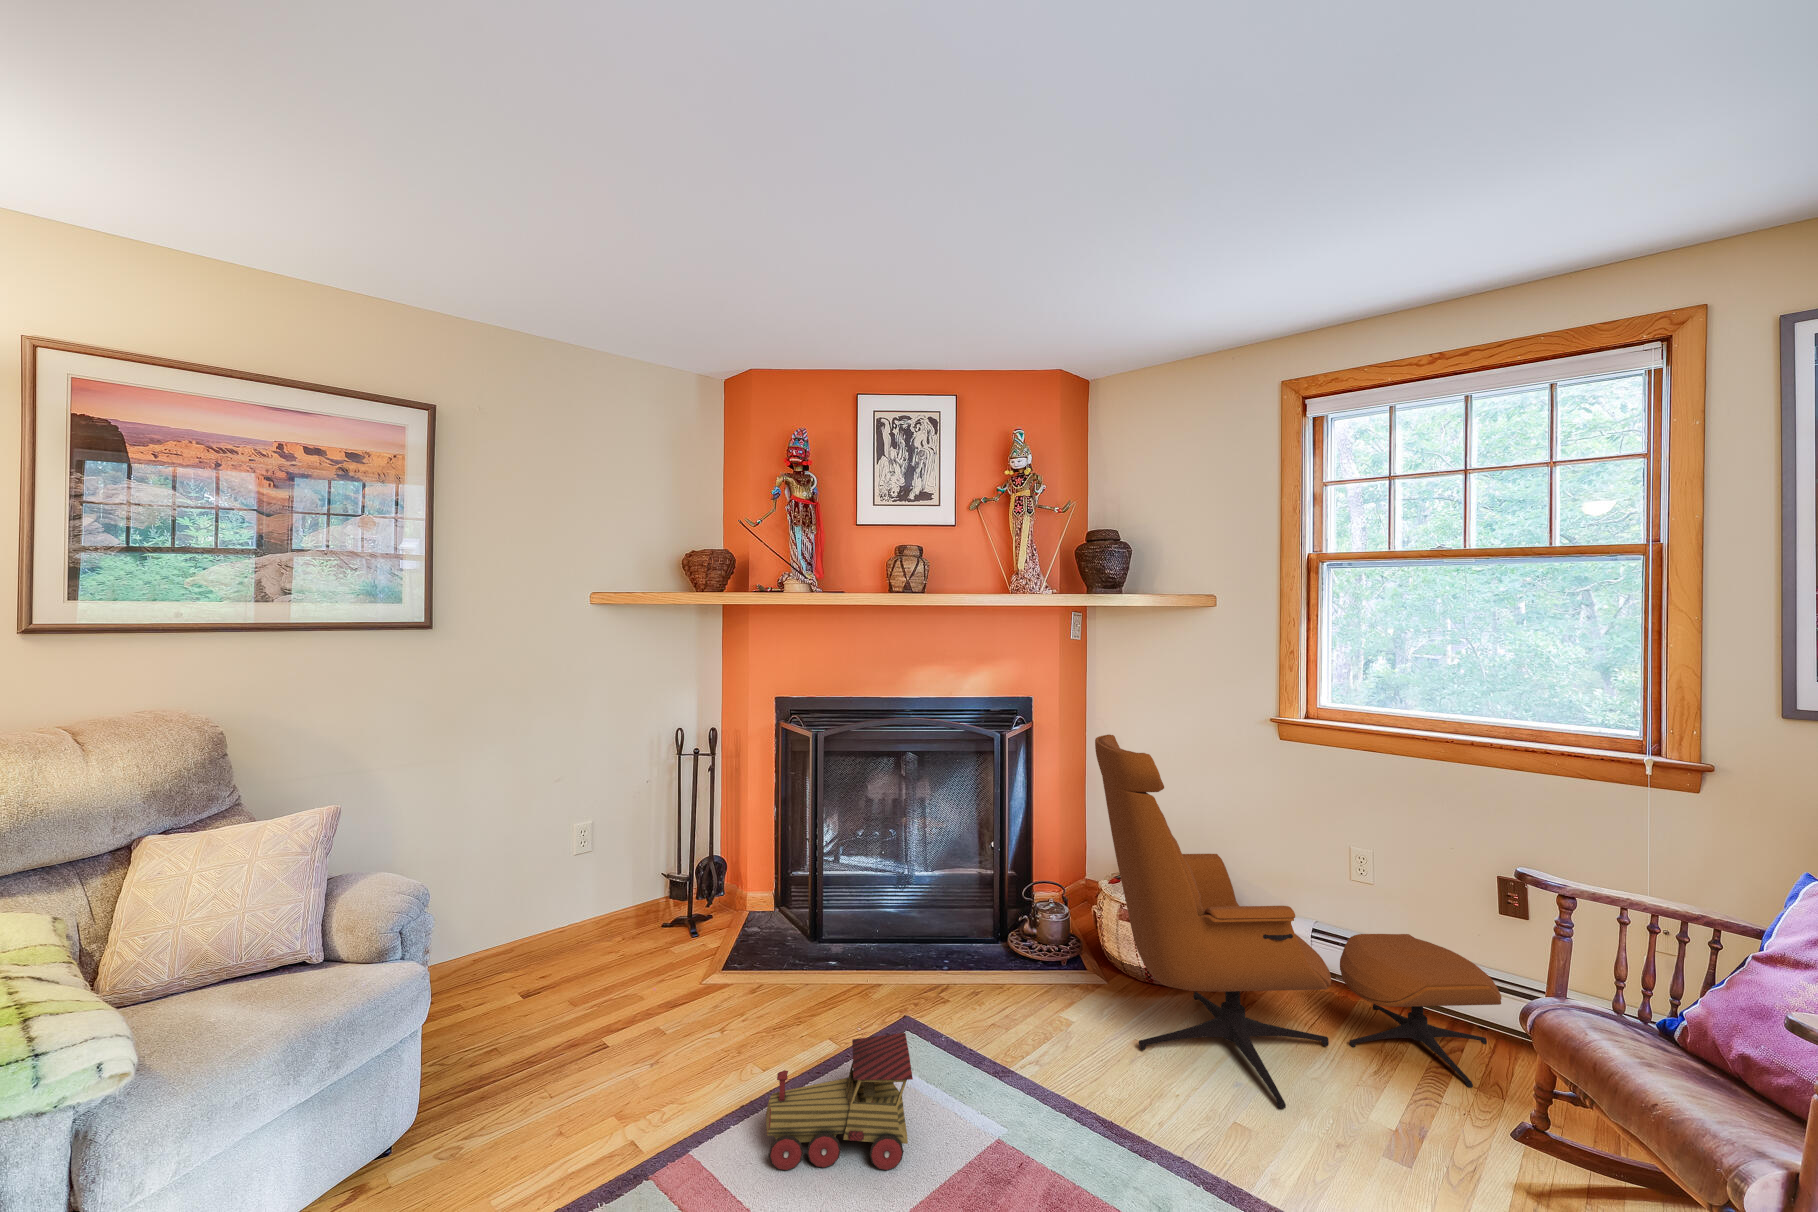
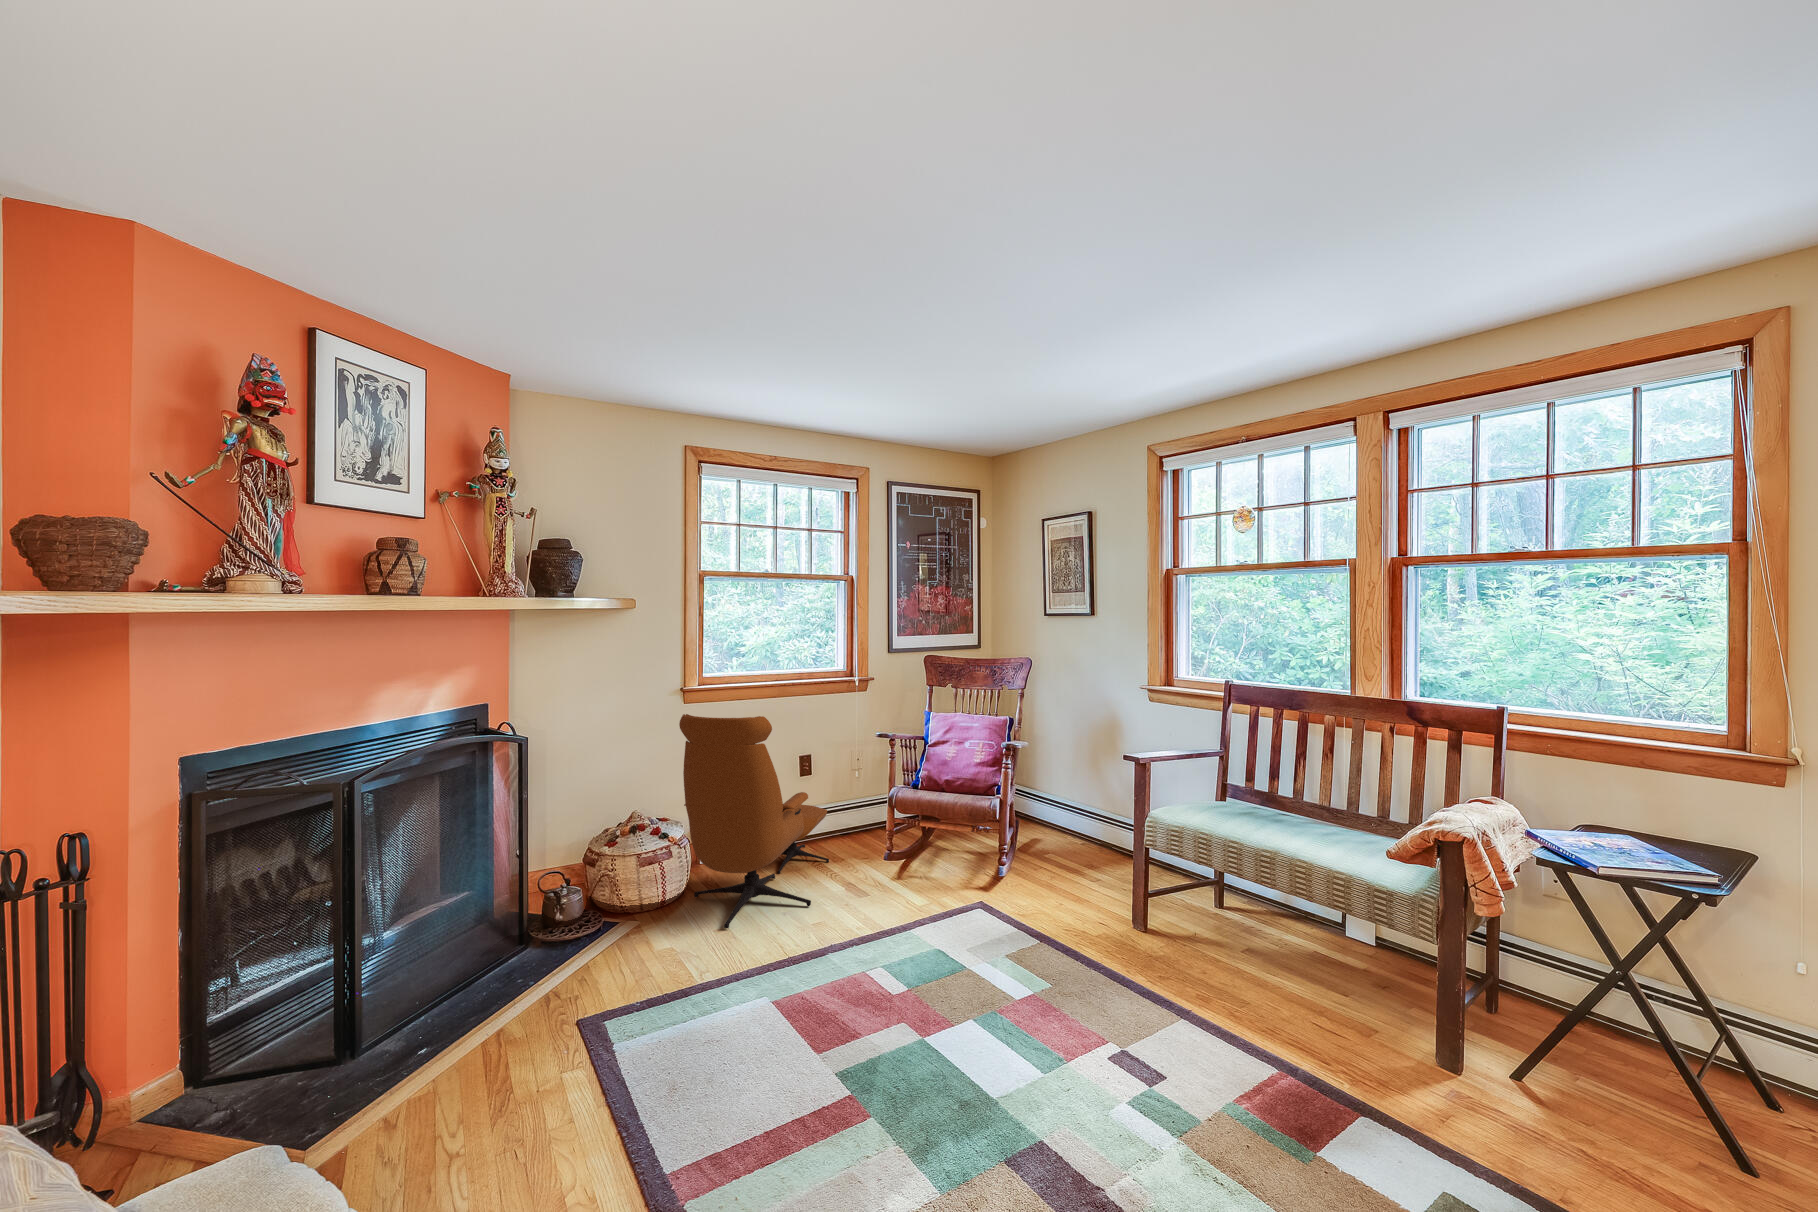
toy train: present [766,1033,913,1171] -> none [674,969,770,1107]

